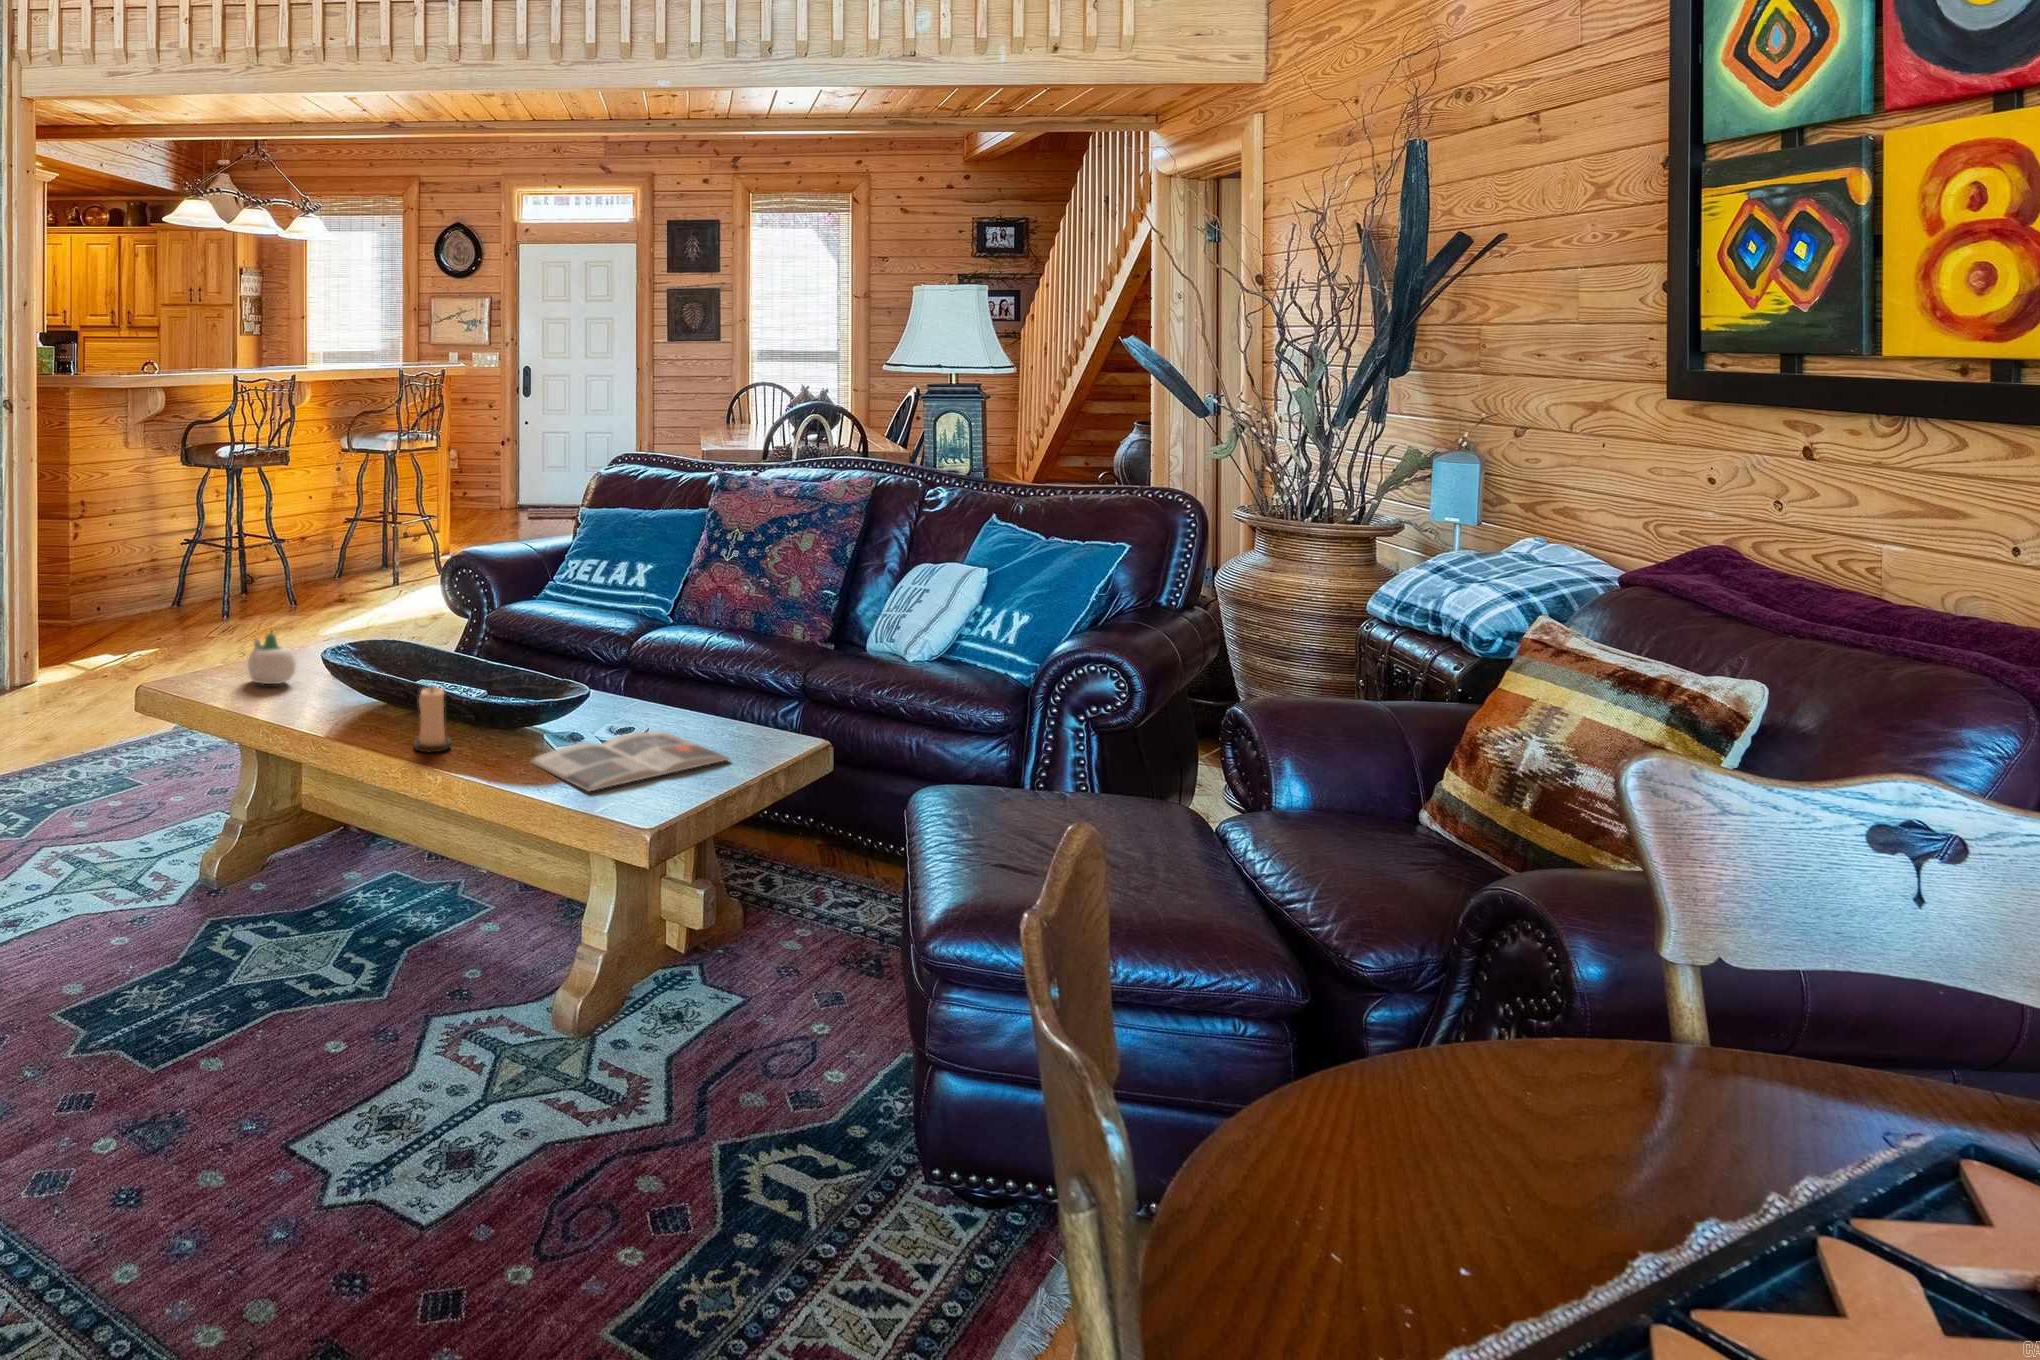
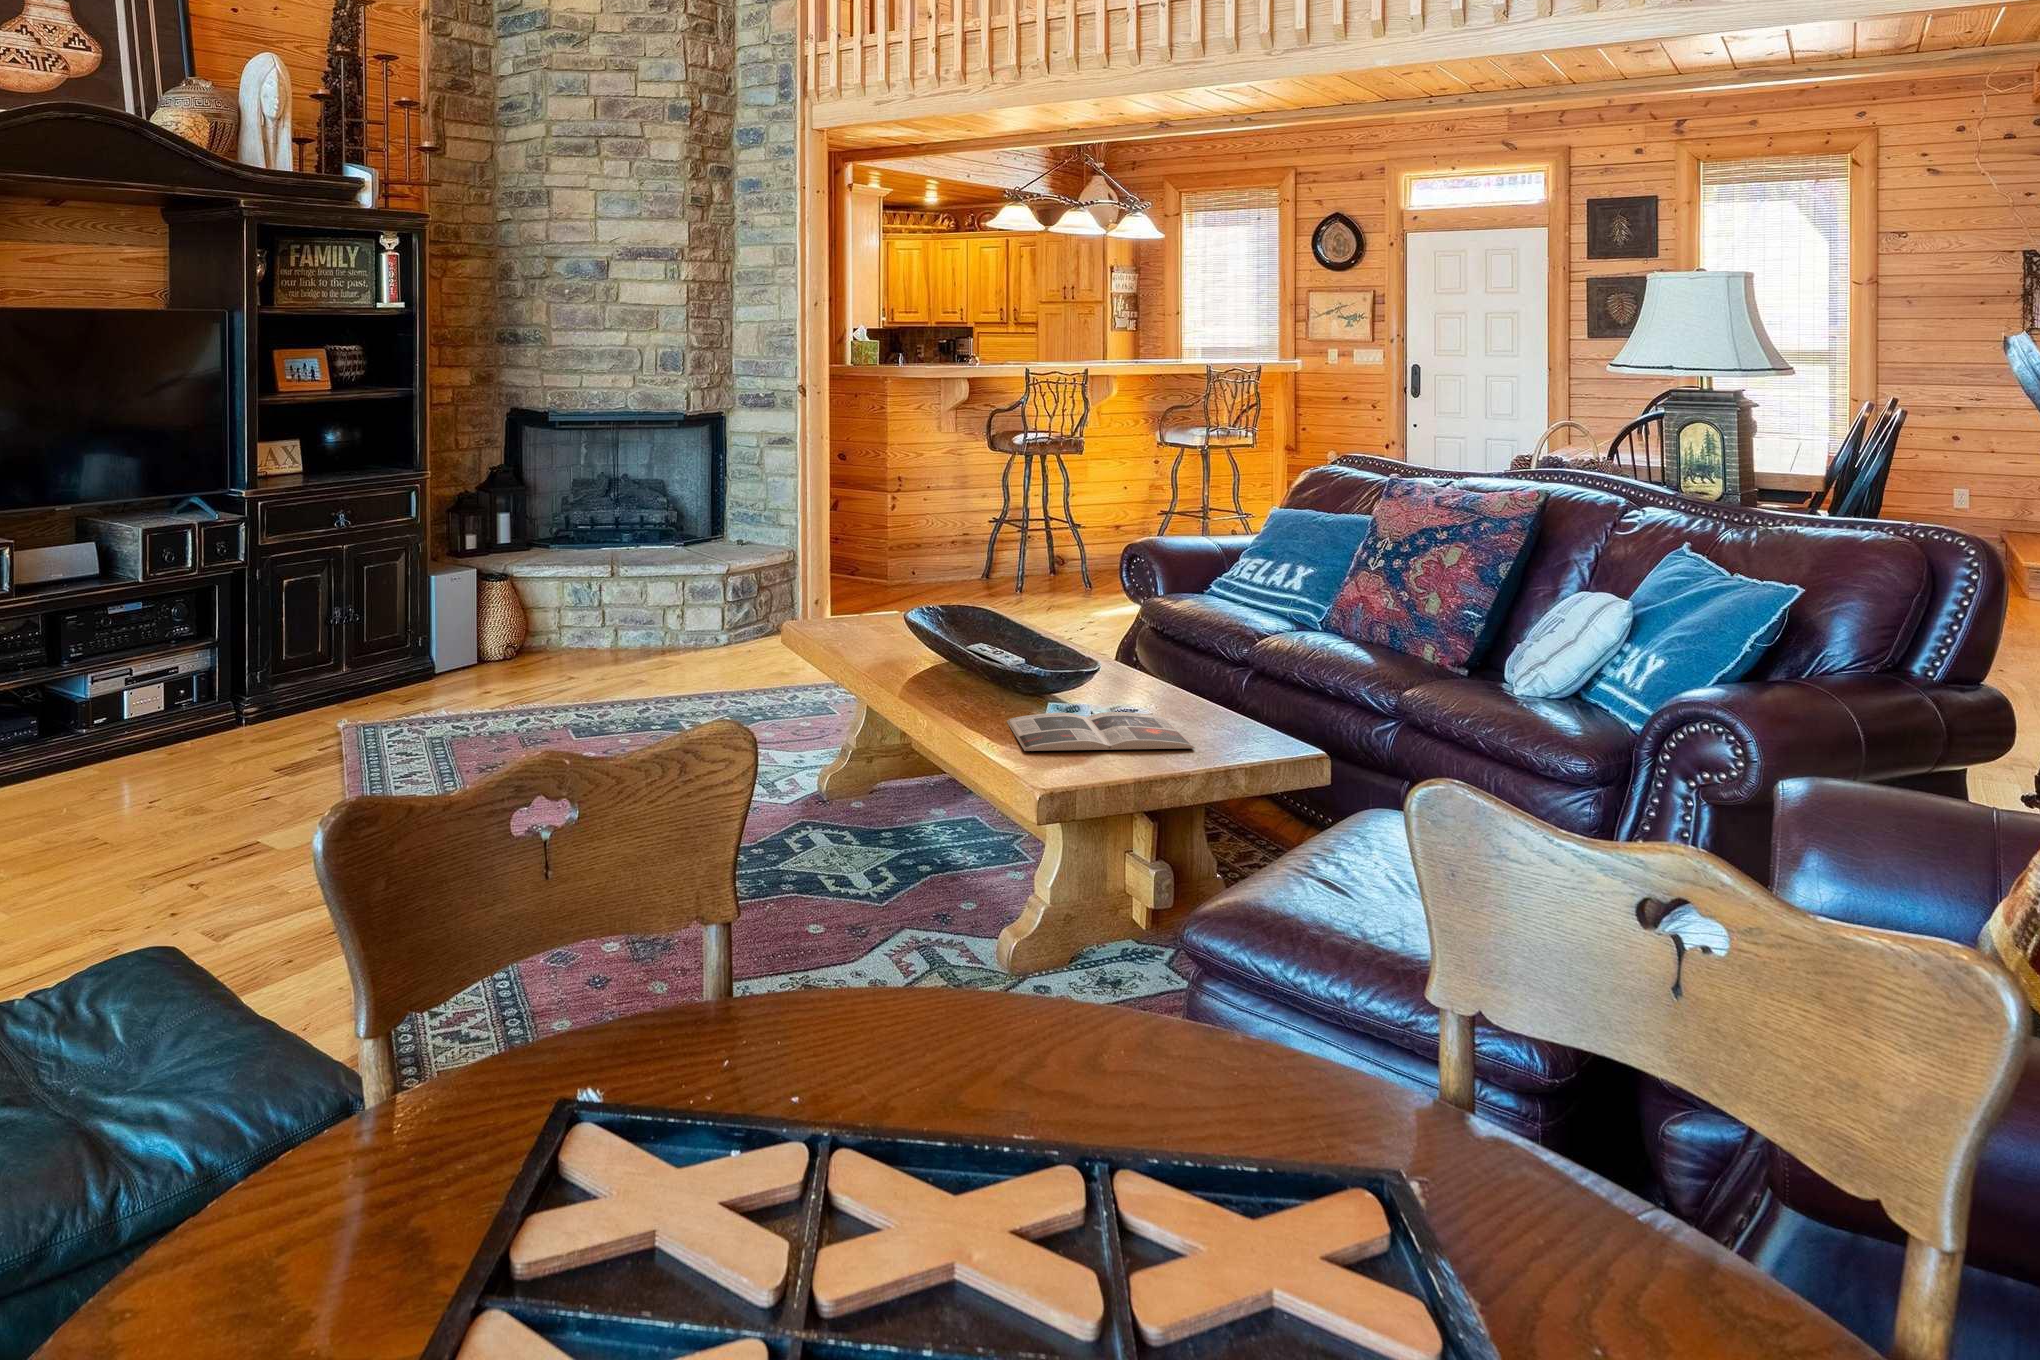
succulent planter: present [248,633,296,684] -> none [853,589,892,634]
candle: present [414,687,451,752] -> none [923,641,957,702]

